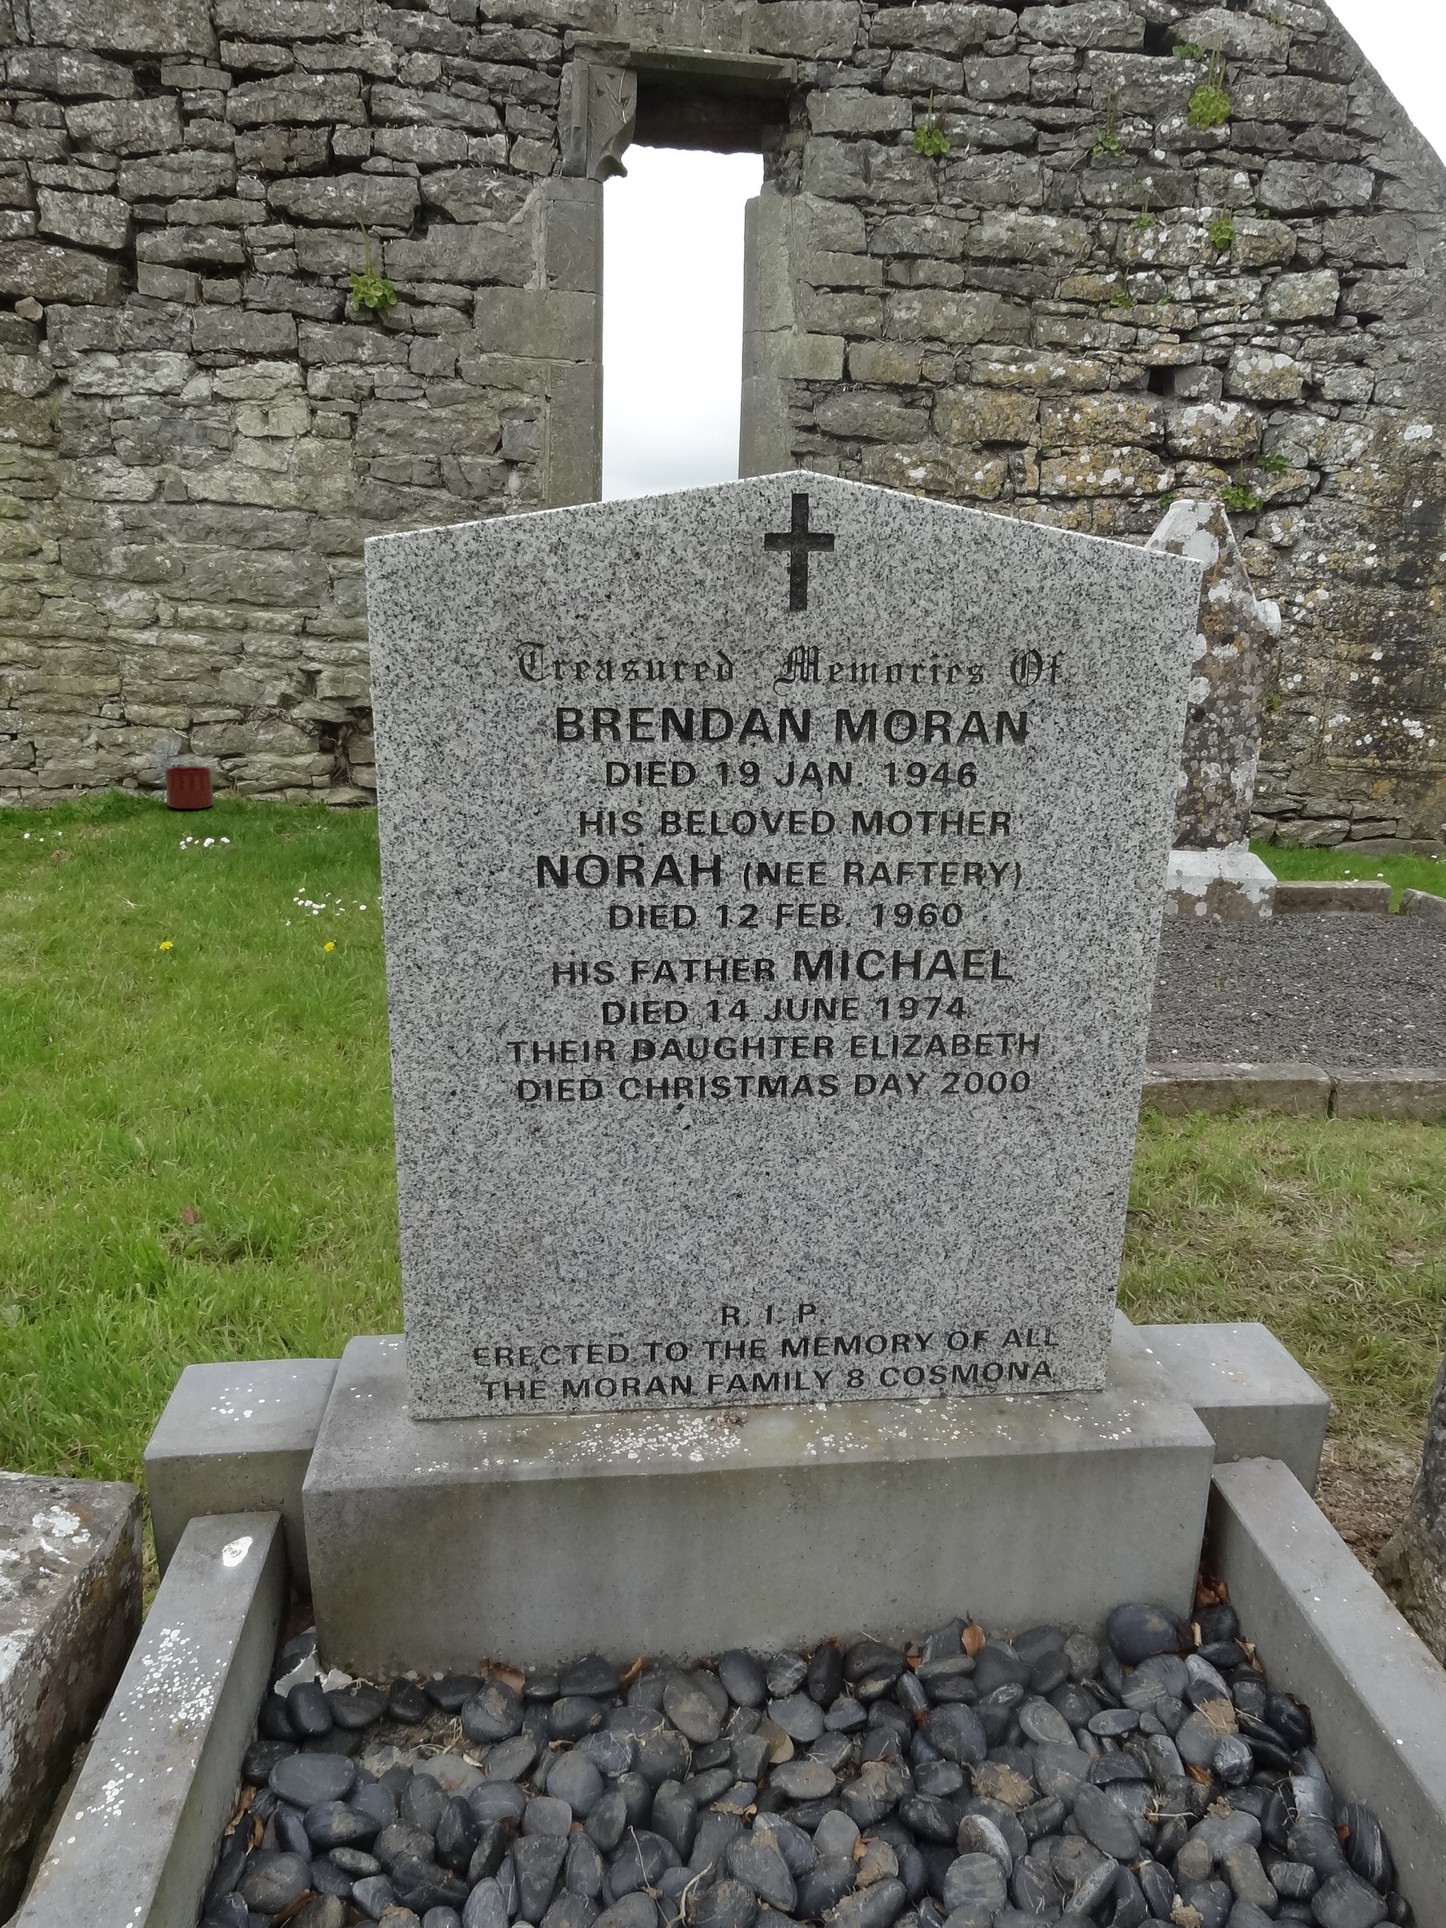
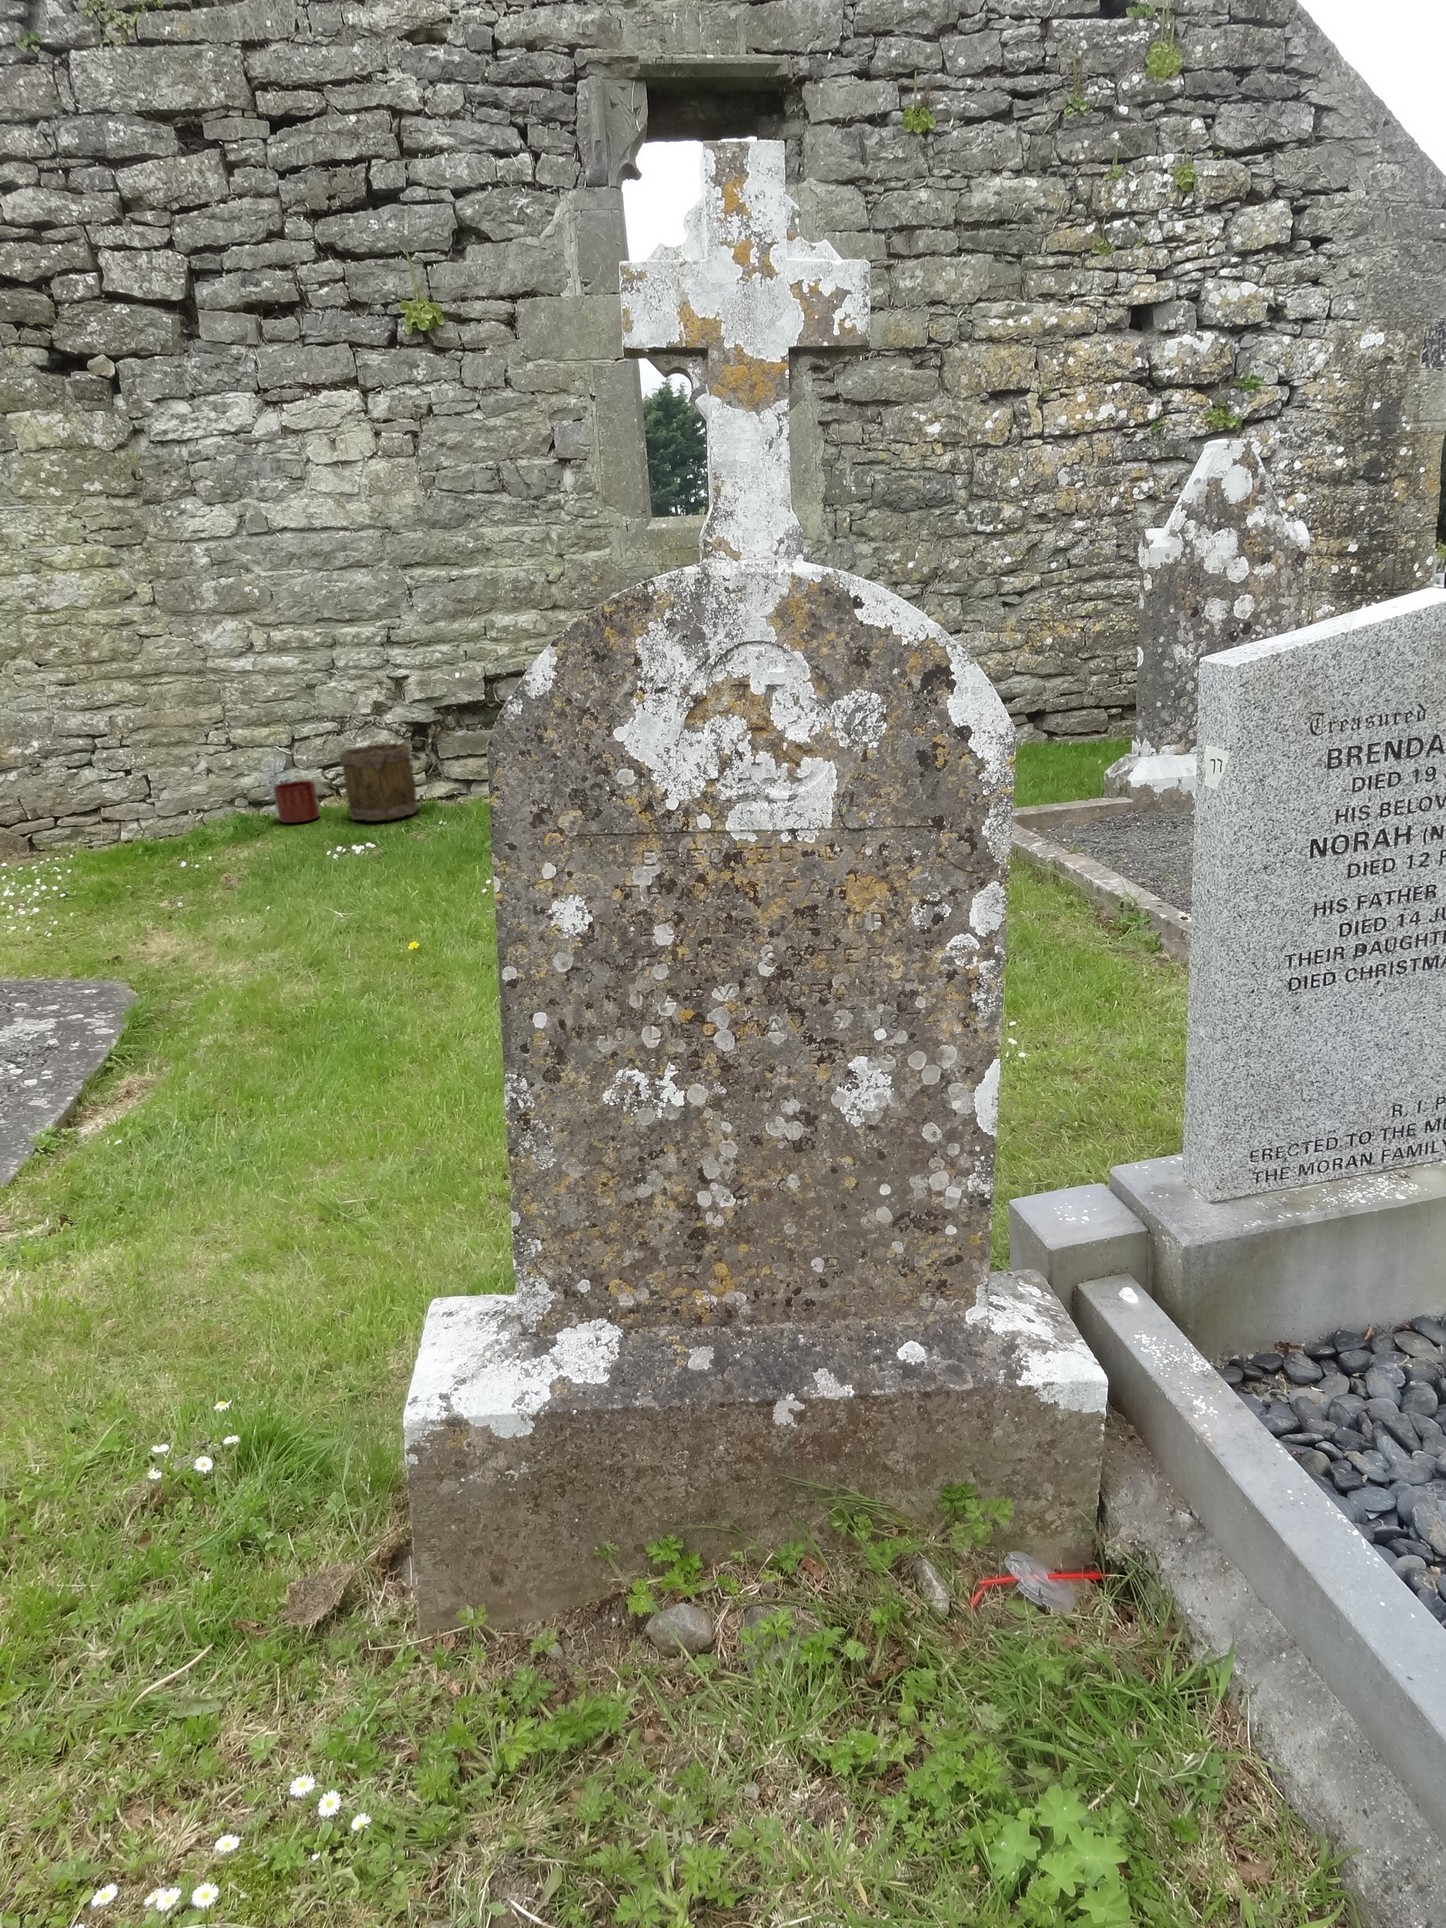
bucket: none [234,733,325,817] -> present [340,743,422,821]

